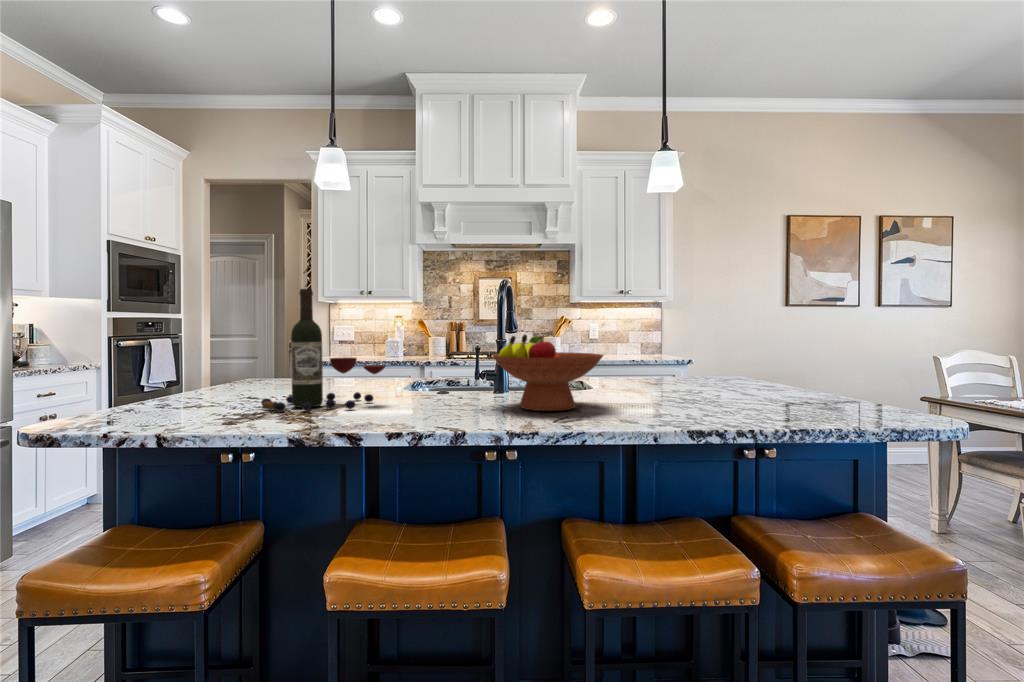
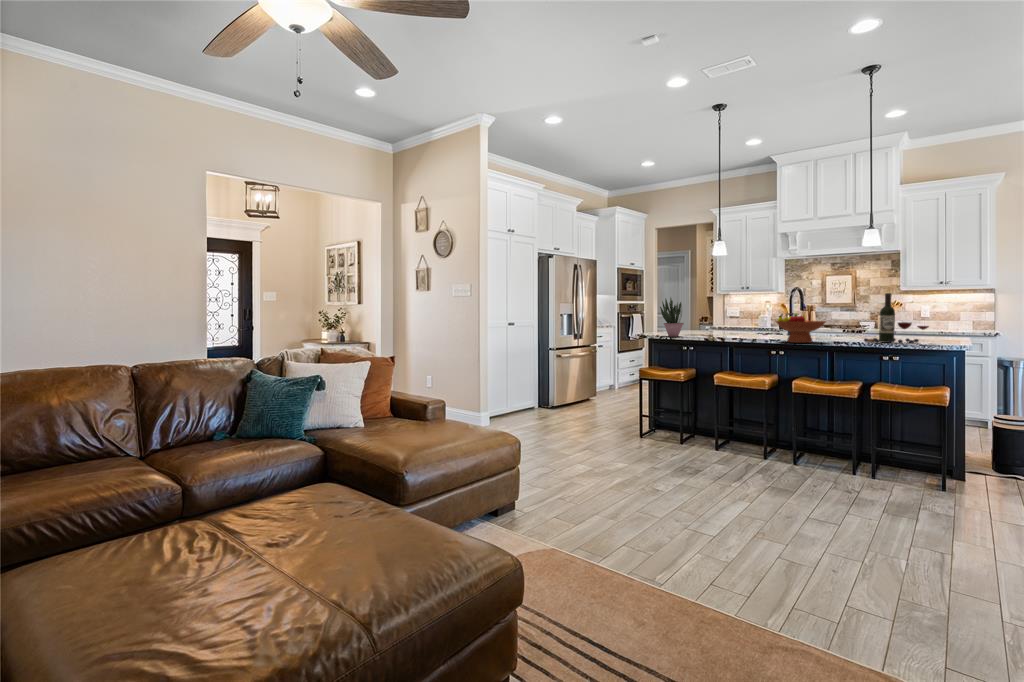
wine bottle: present [261,289,385,411] -> present [864,293,929,344]
potted plant: none [177,290,251,401] -> present [660,298,684,337]

